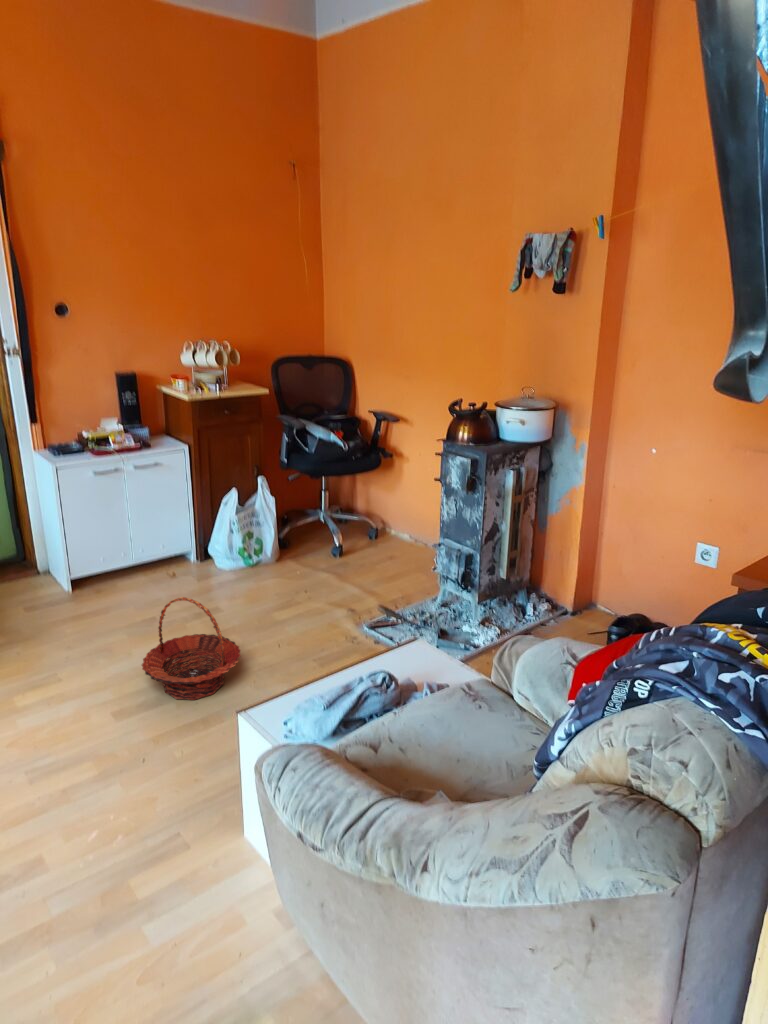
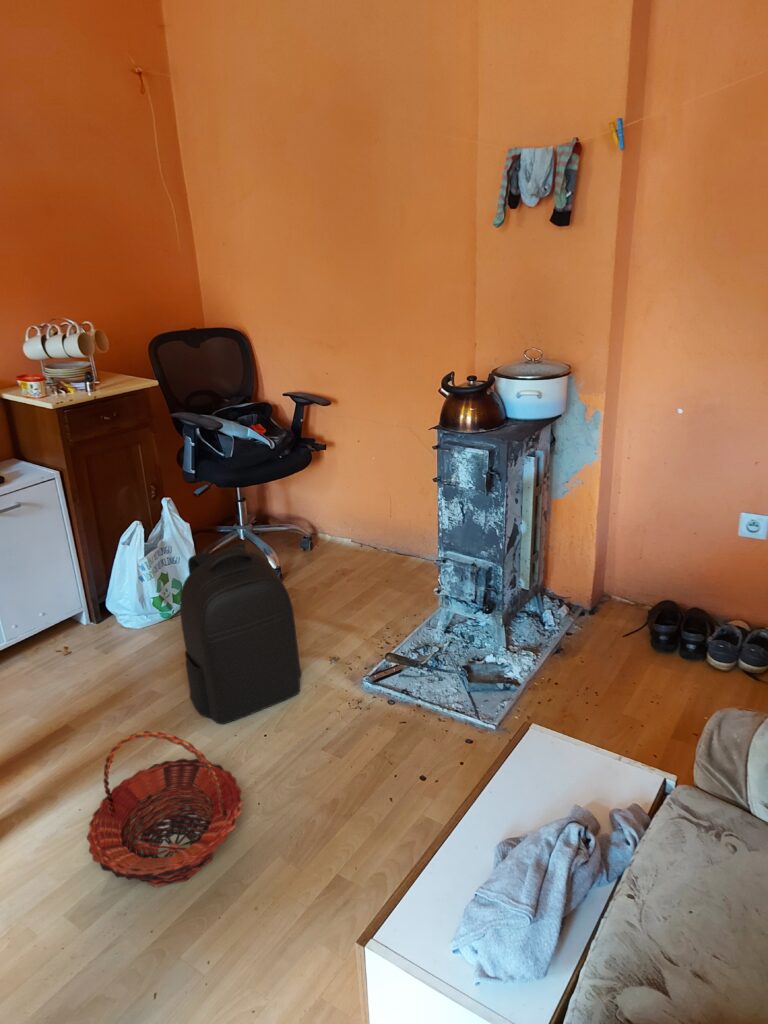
backpack: none [239,507,321,631] -> present [180,543,302,724]

